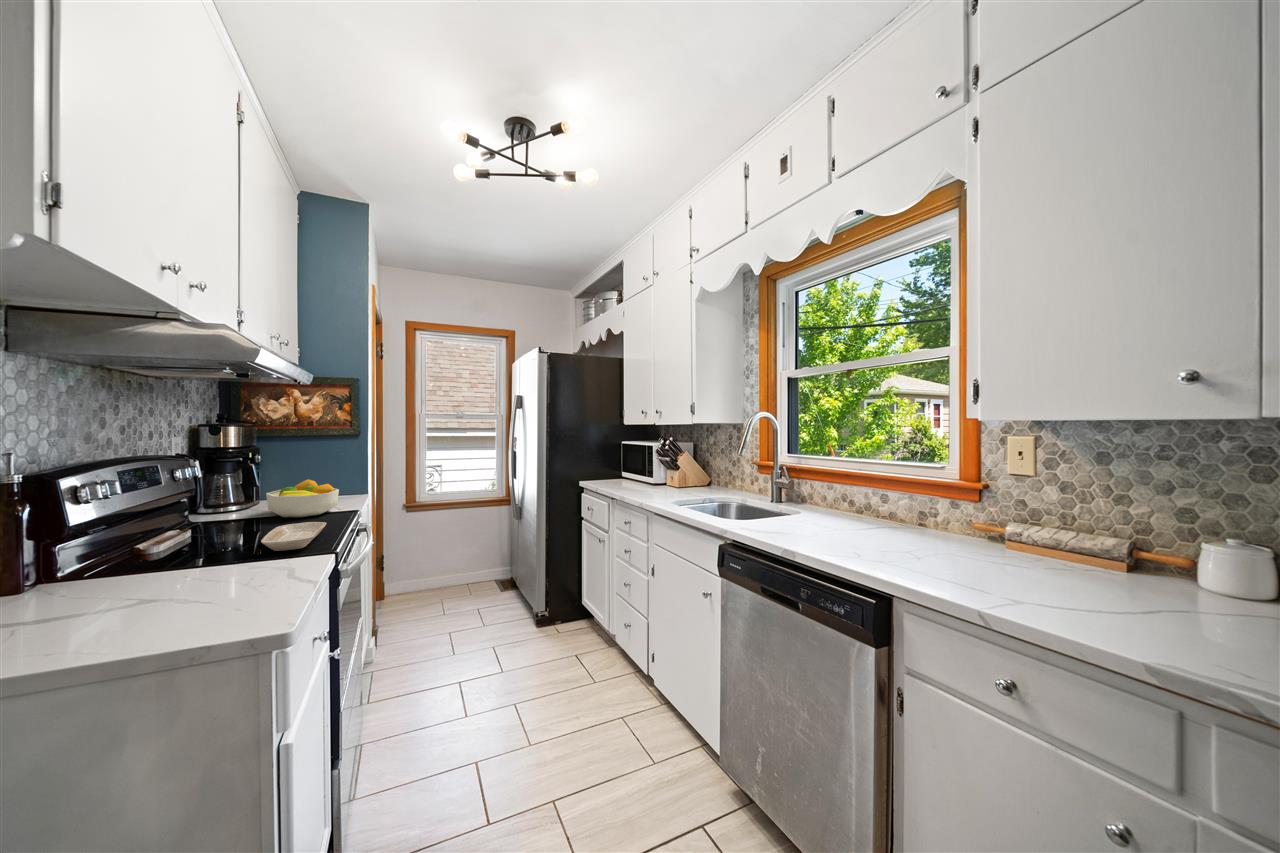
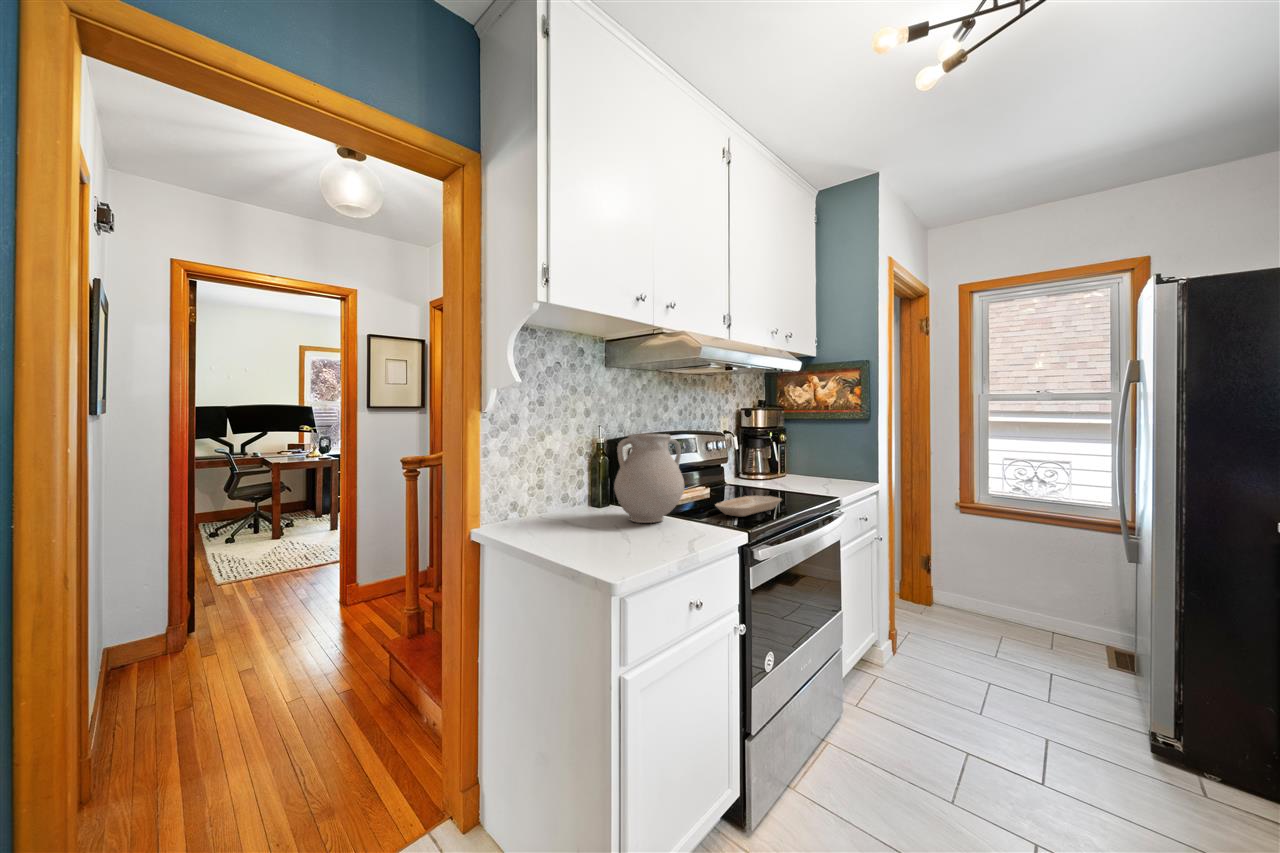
vase: none [104,462,239,591] -> present [614,433,684,523]
fruit bowl: present [266,479,339,517] -> none [768,459,826,493]

